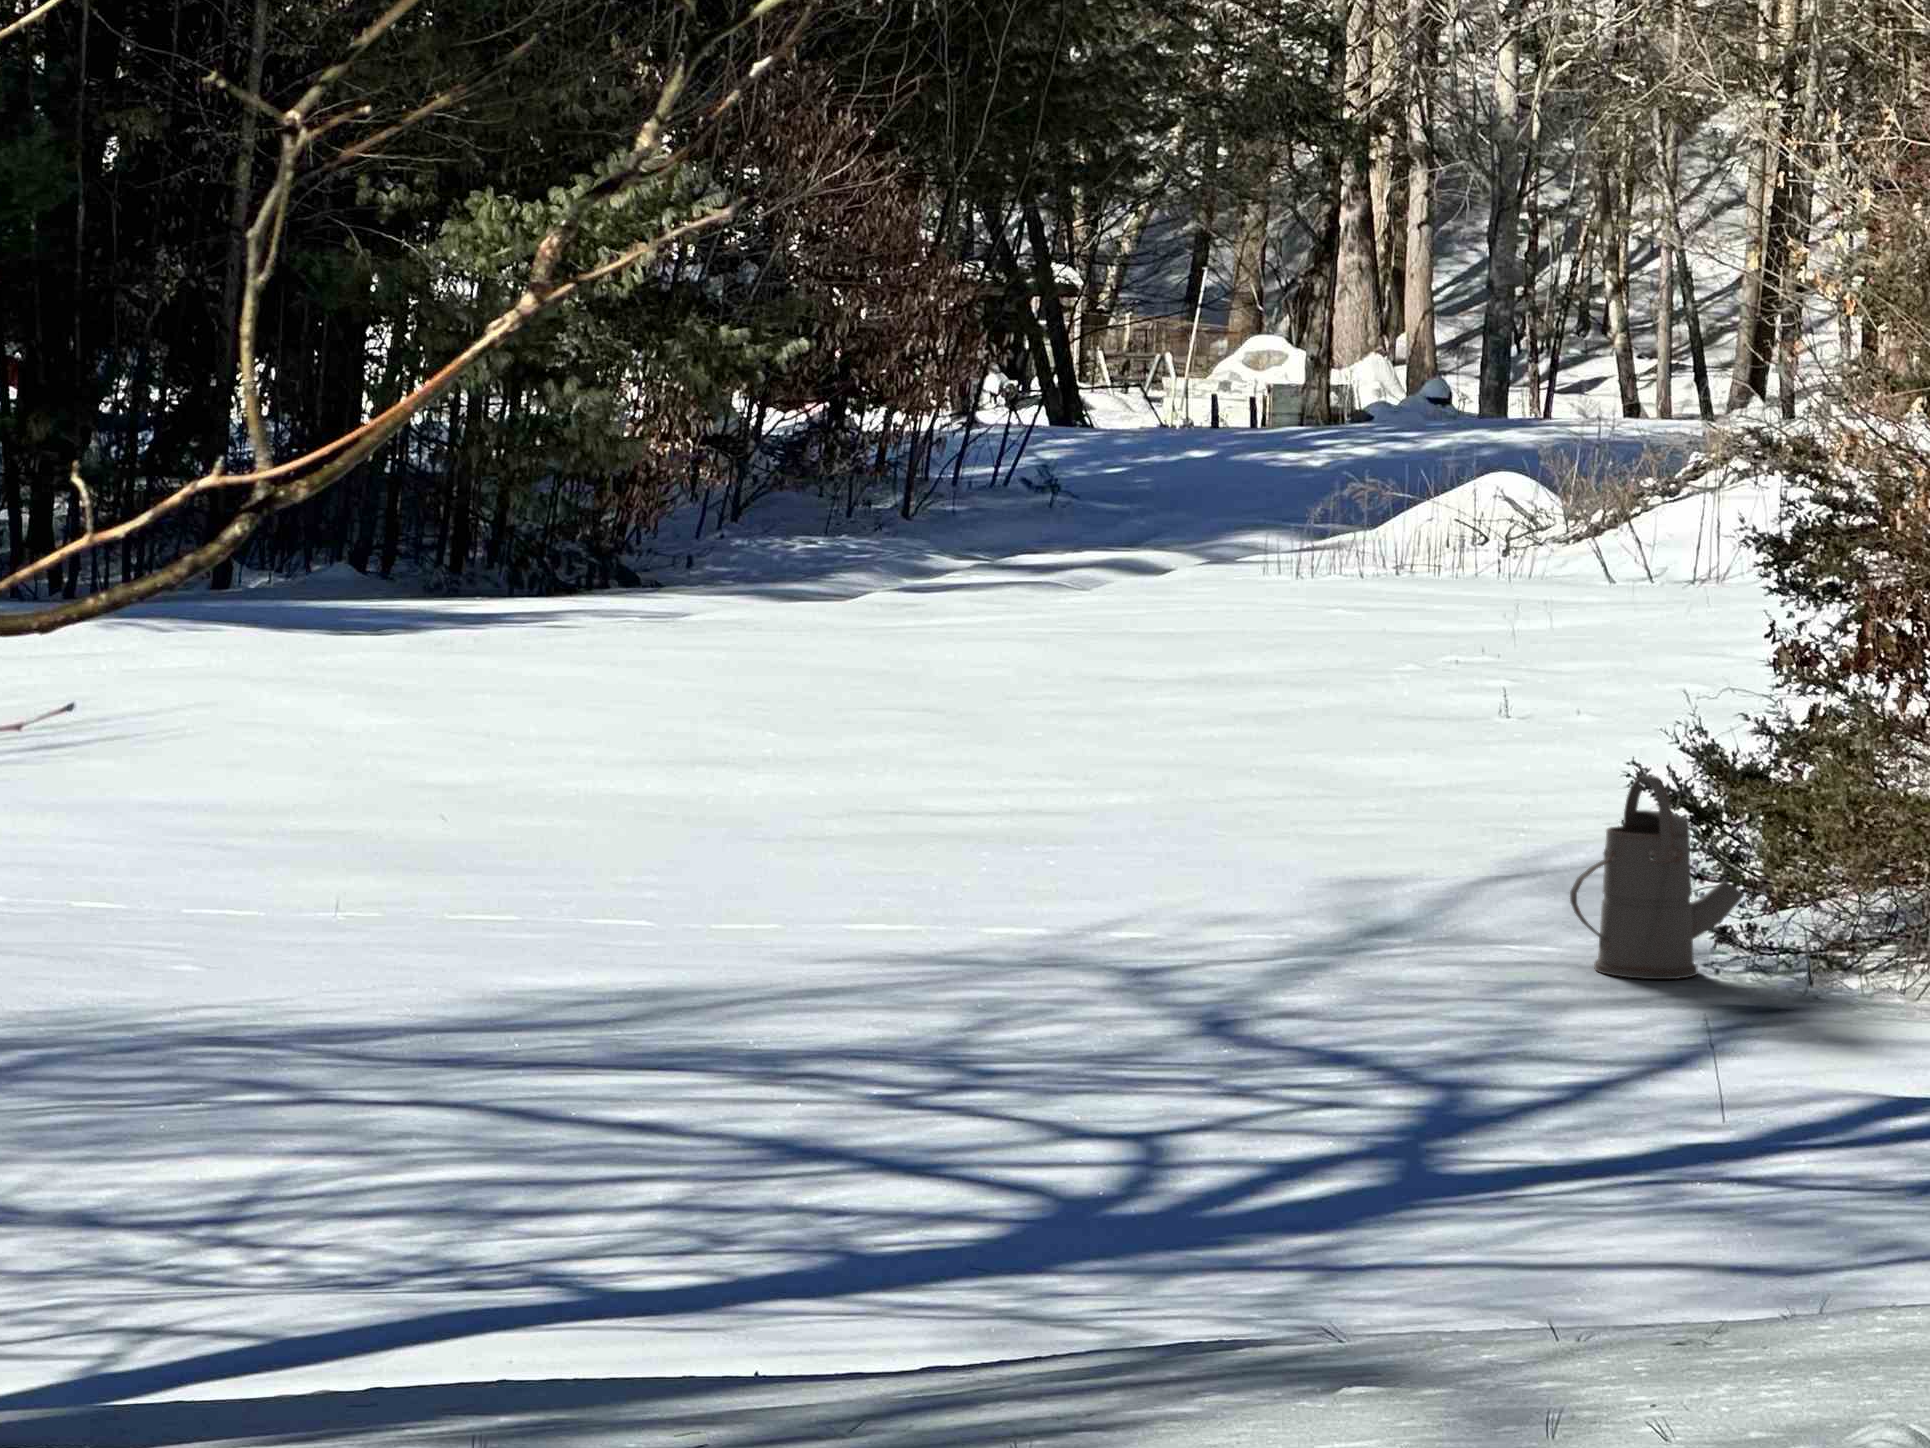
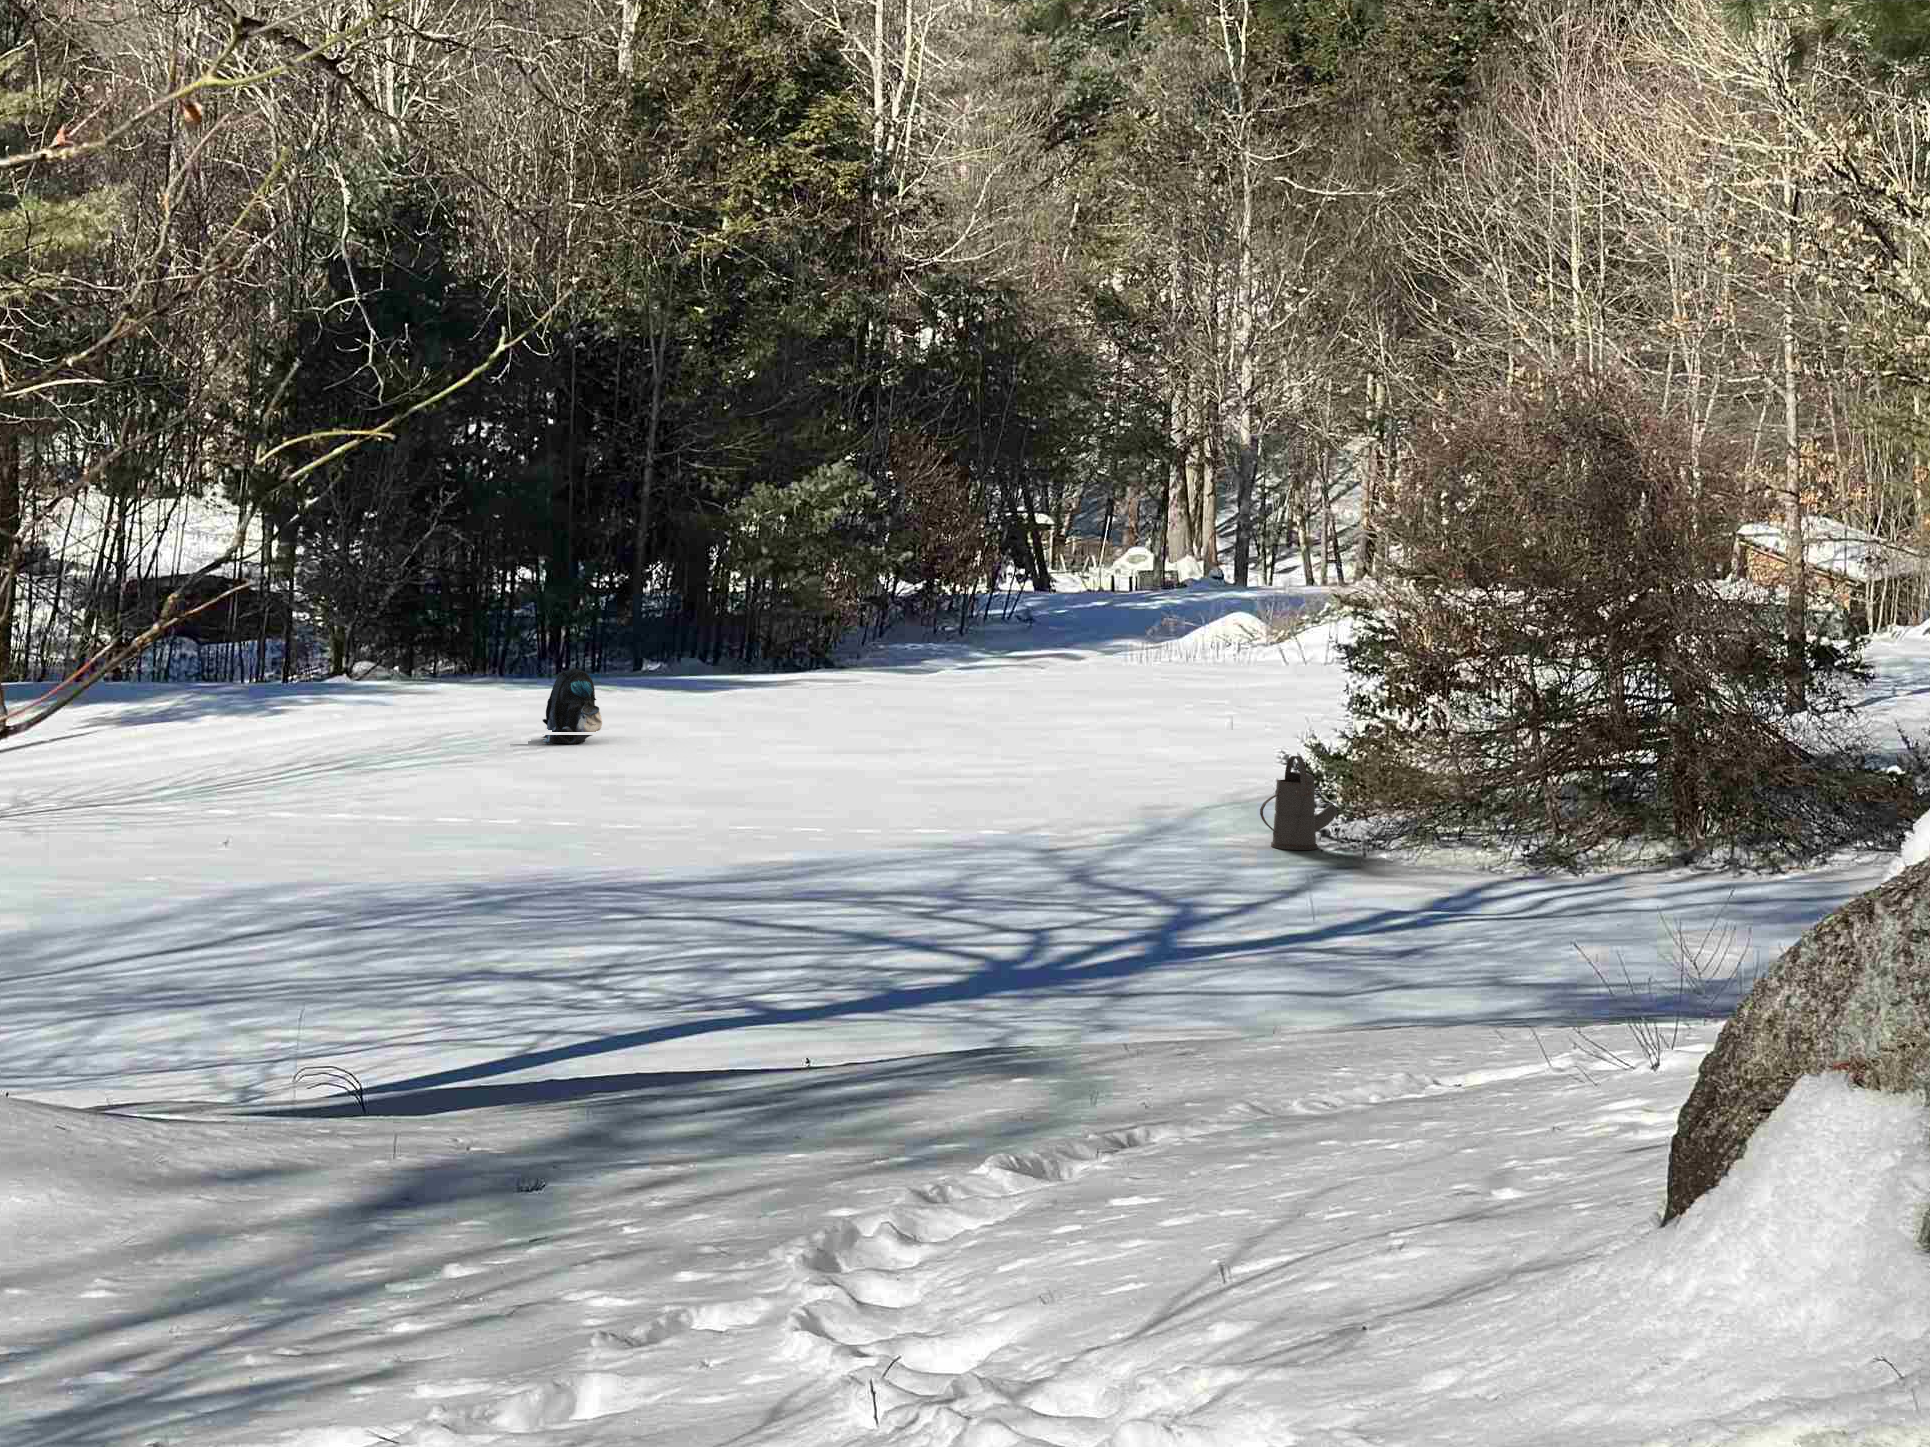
backpack: none [108,594,223,743] -> present [543,668,602,744]

